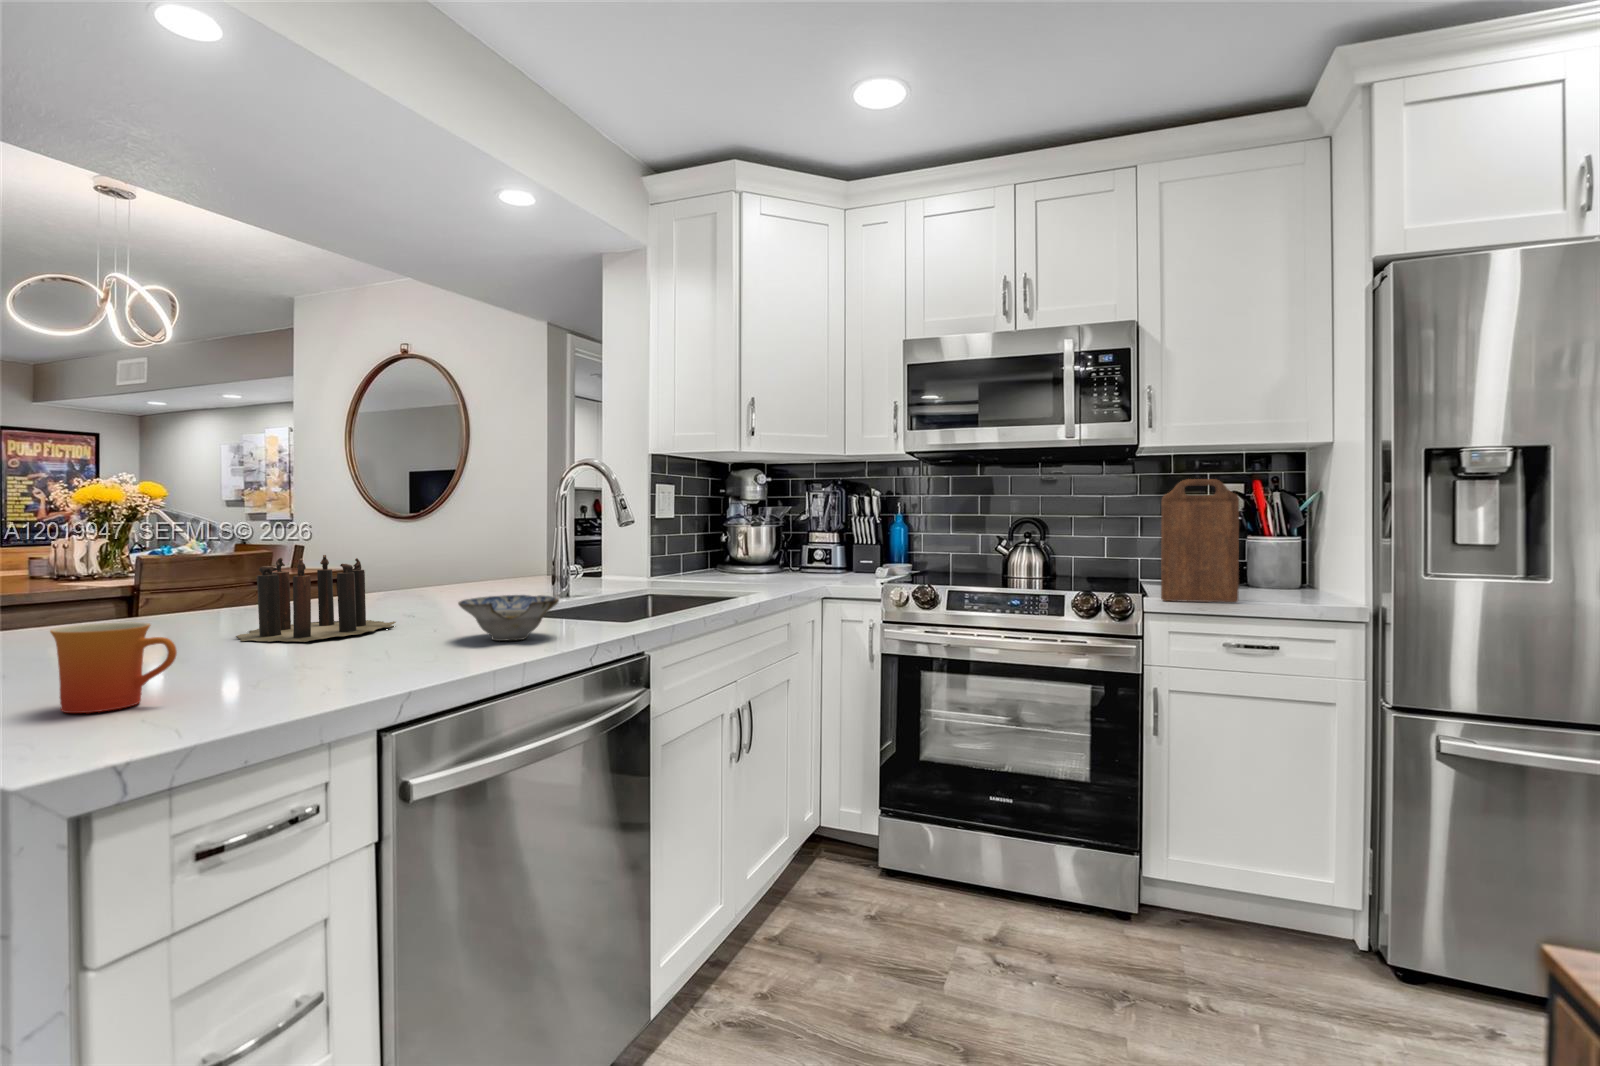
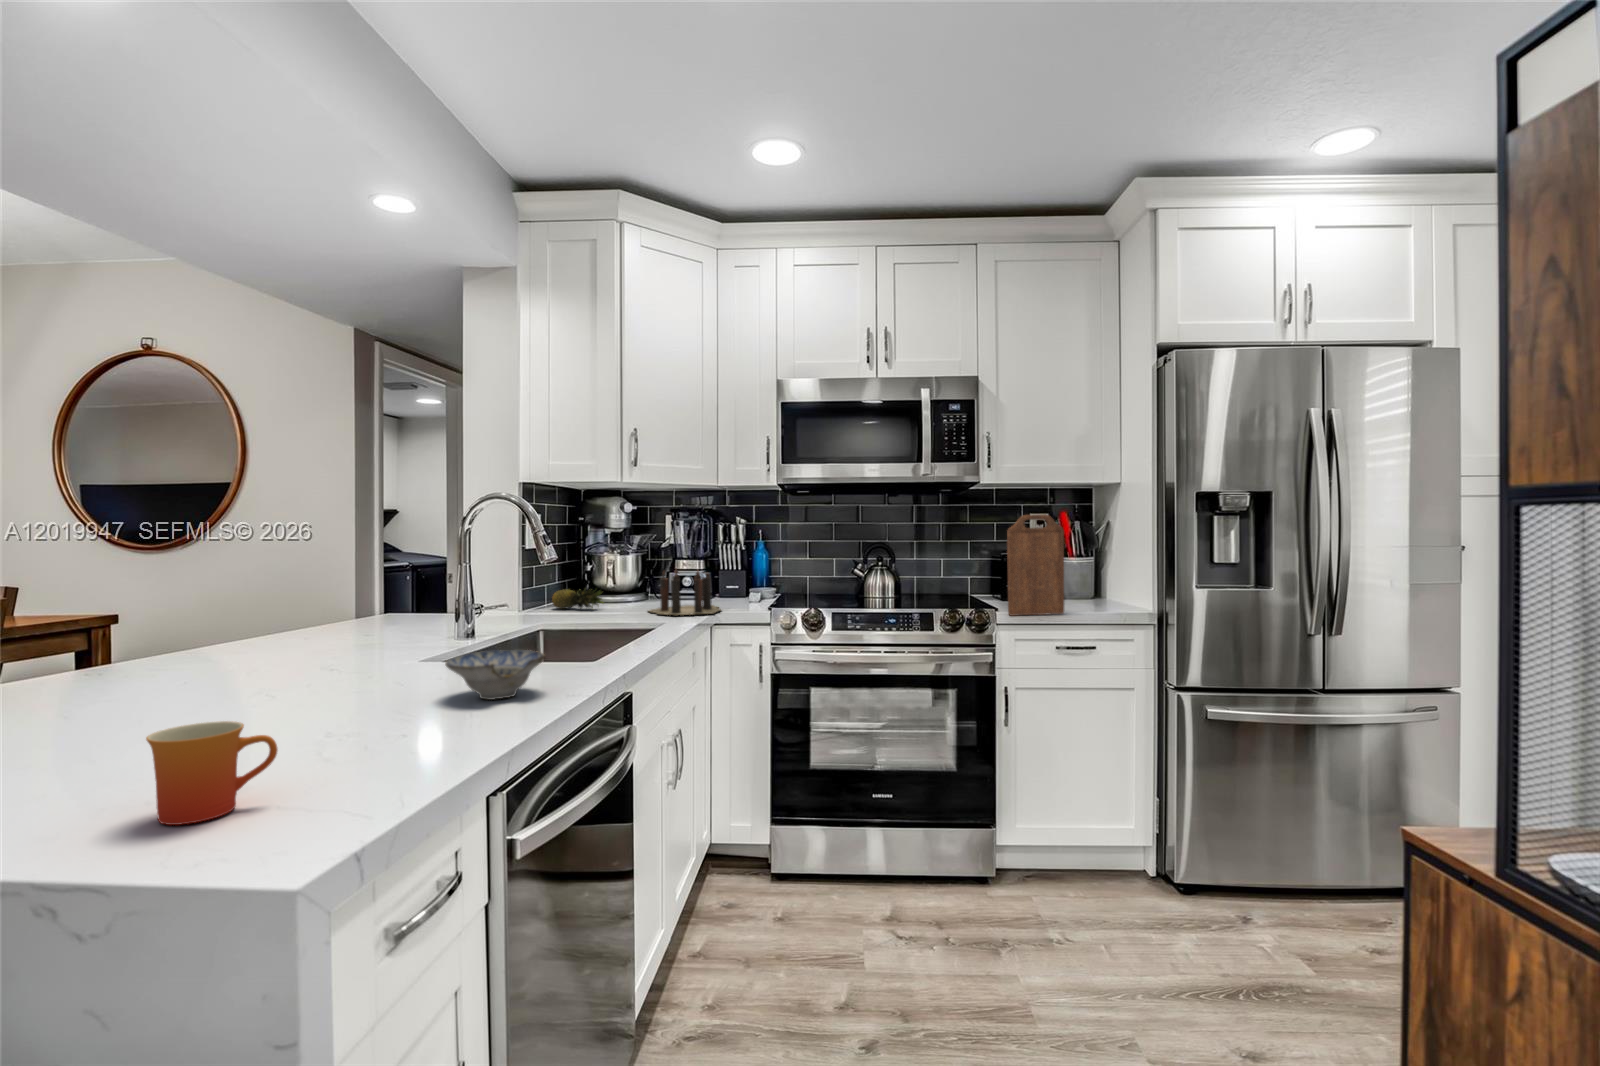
candle: present [237,555,396,642] -> present [650,569,721,615]
fruit: none [678,556,726,578] -> present [552,589,603,609]

